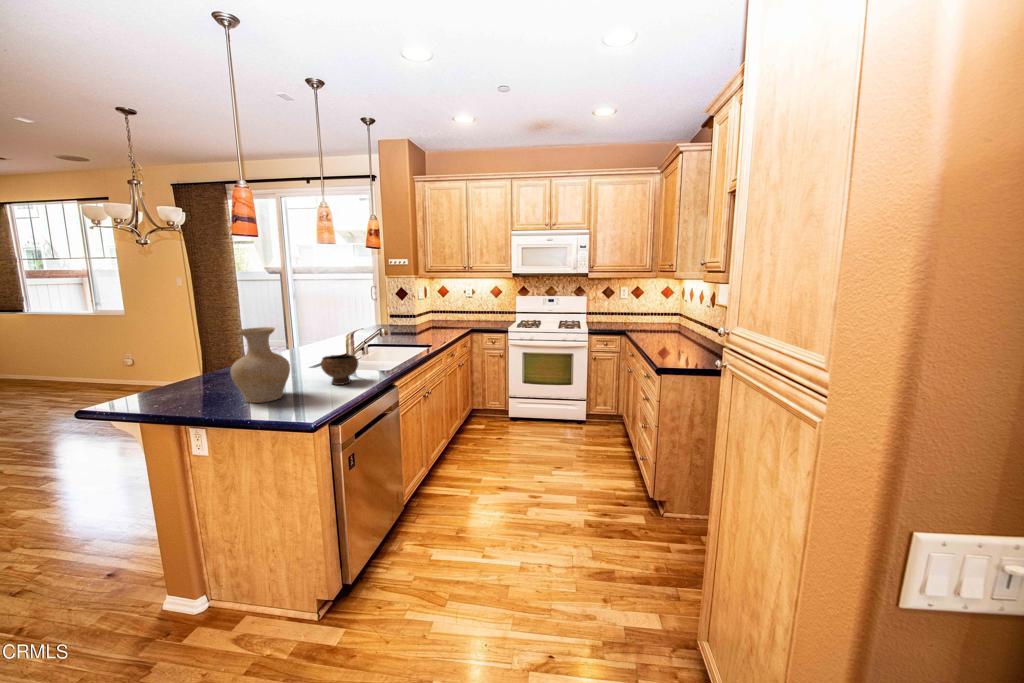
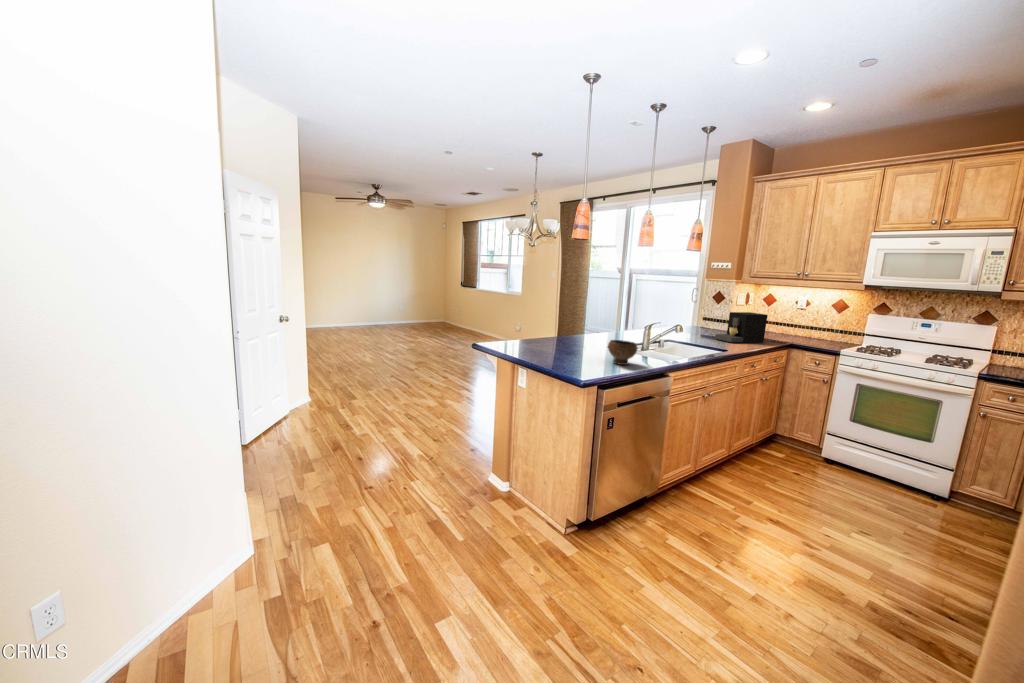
coffee maker: none [412,305,452,335] -> present [715,312,768,343]
vase: present [231,327,290,403] -> none [547,309,584,364]

